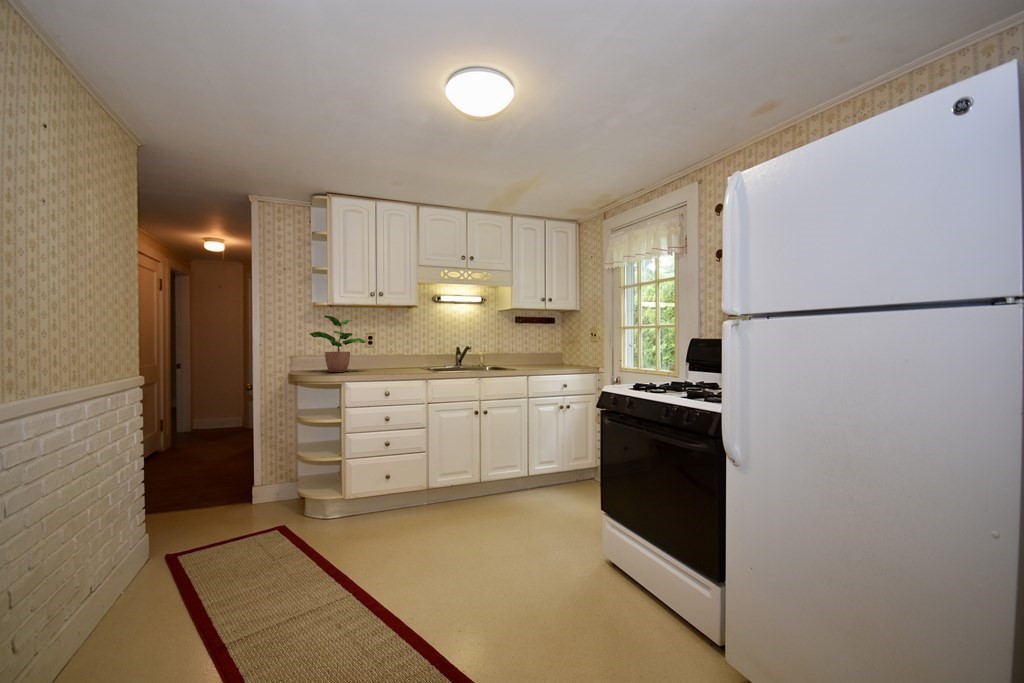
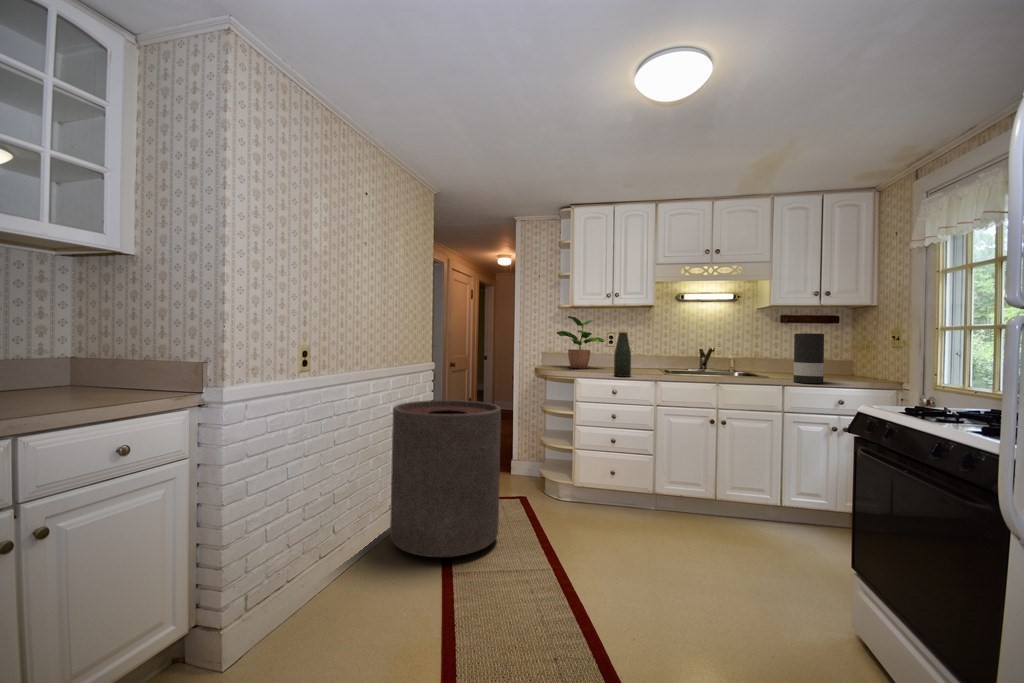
bottle: none [384,332,401,378] -> present [614,332,631,377]
vase: none [534,332,555,373] -> present [794,333,824,383]
trash can: none [105,420,272,636] -> present [390,400,501,557]

